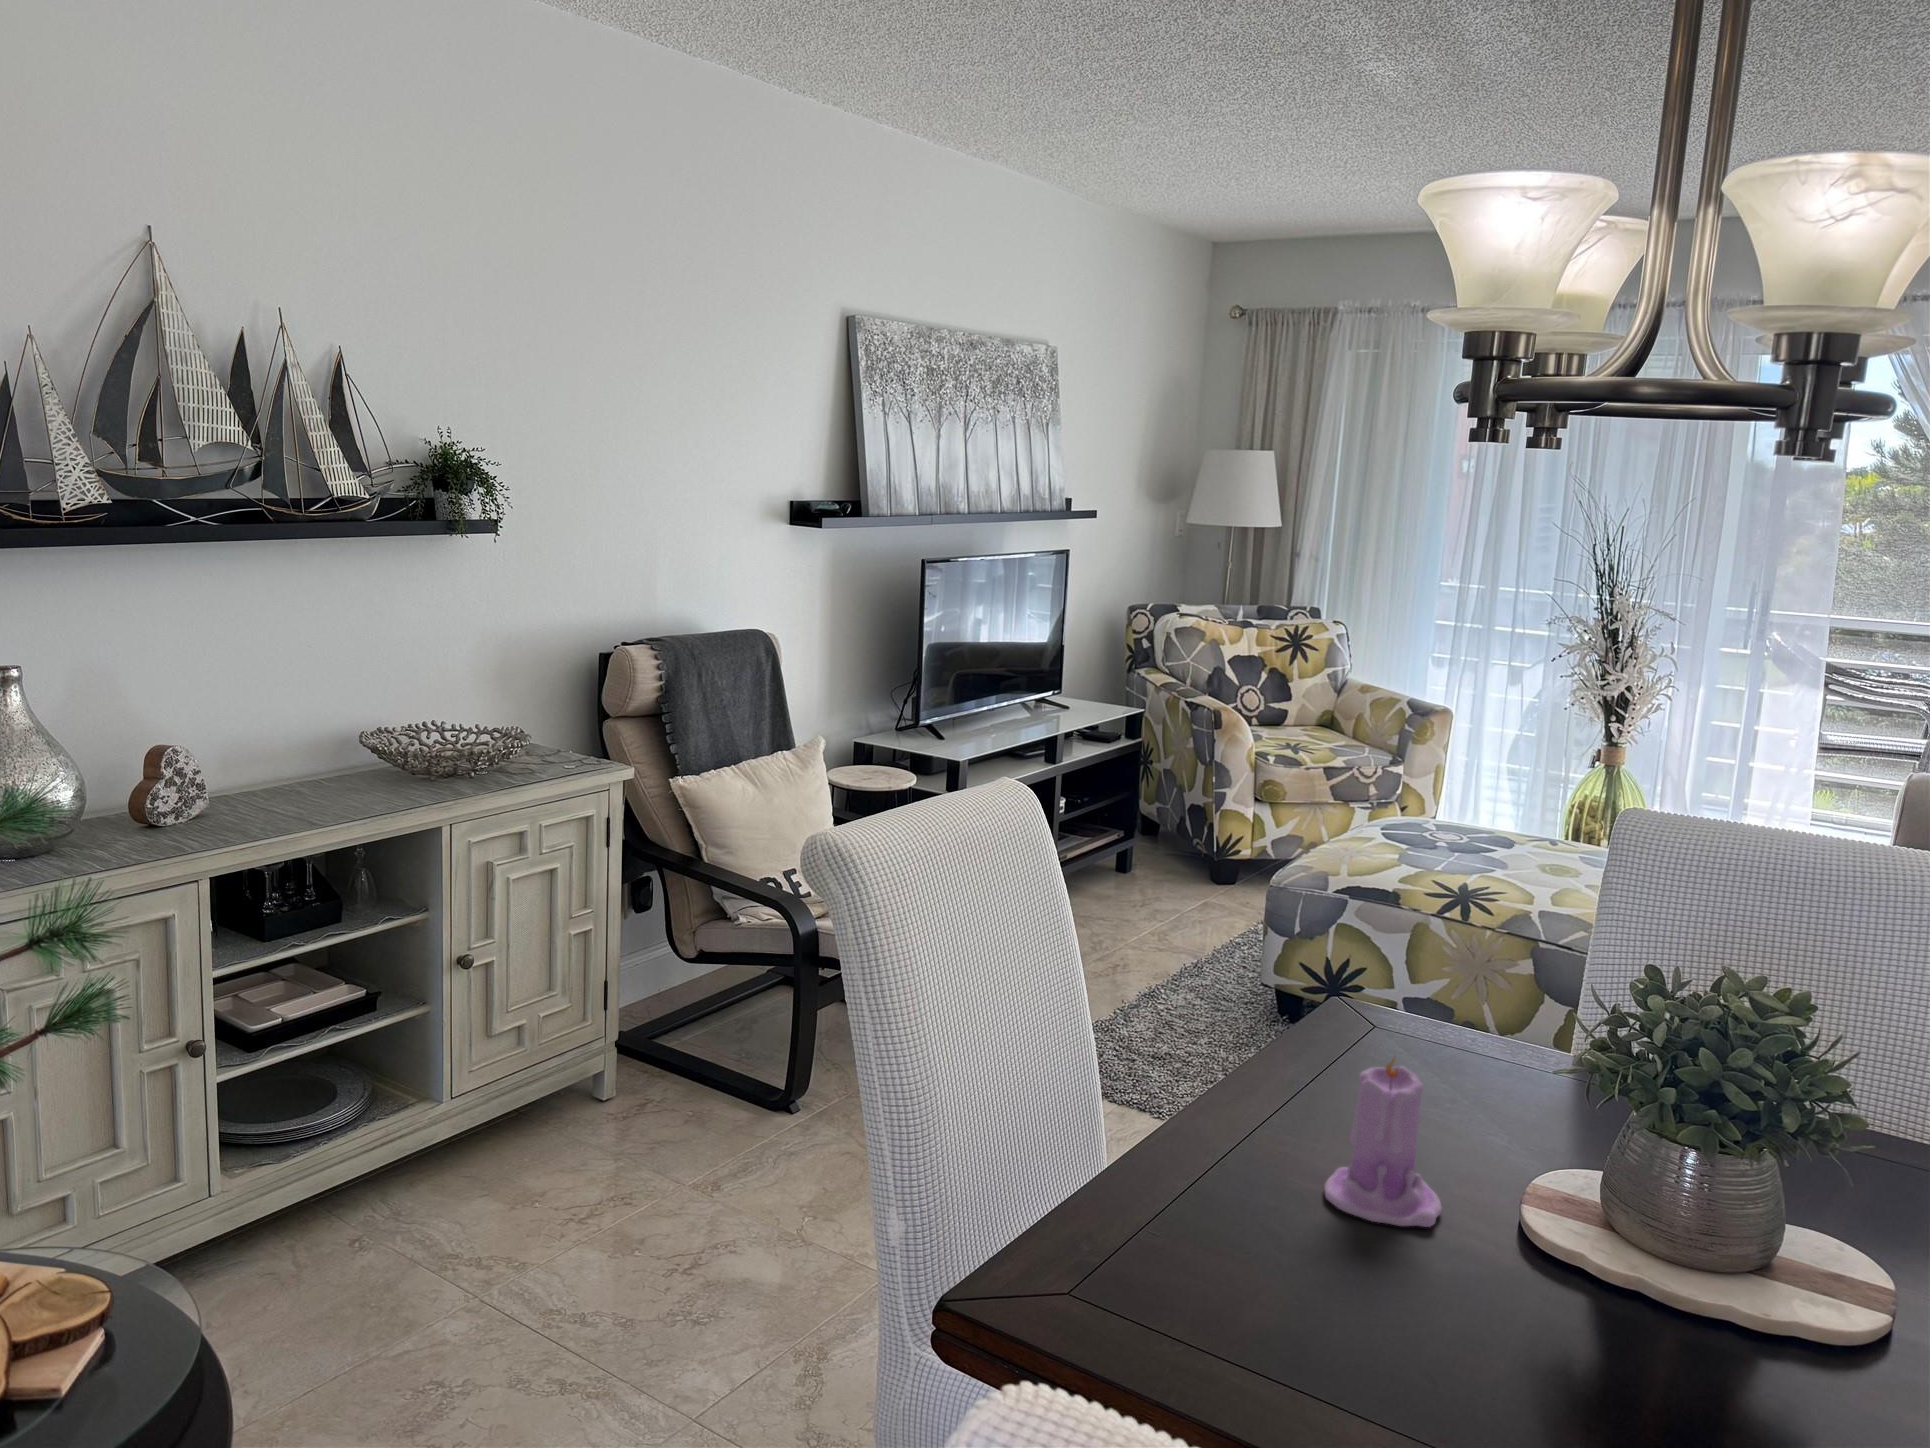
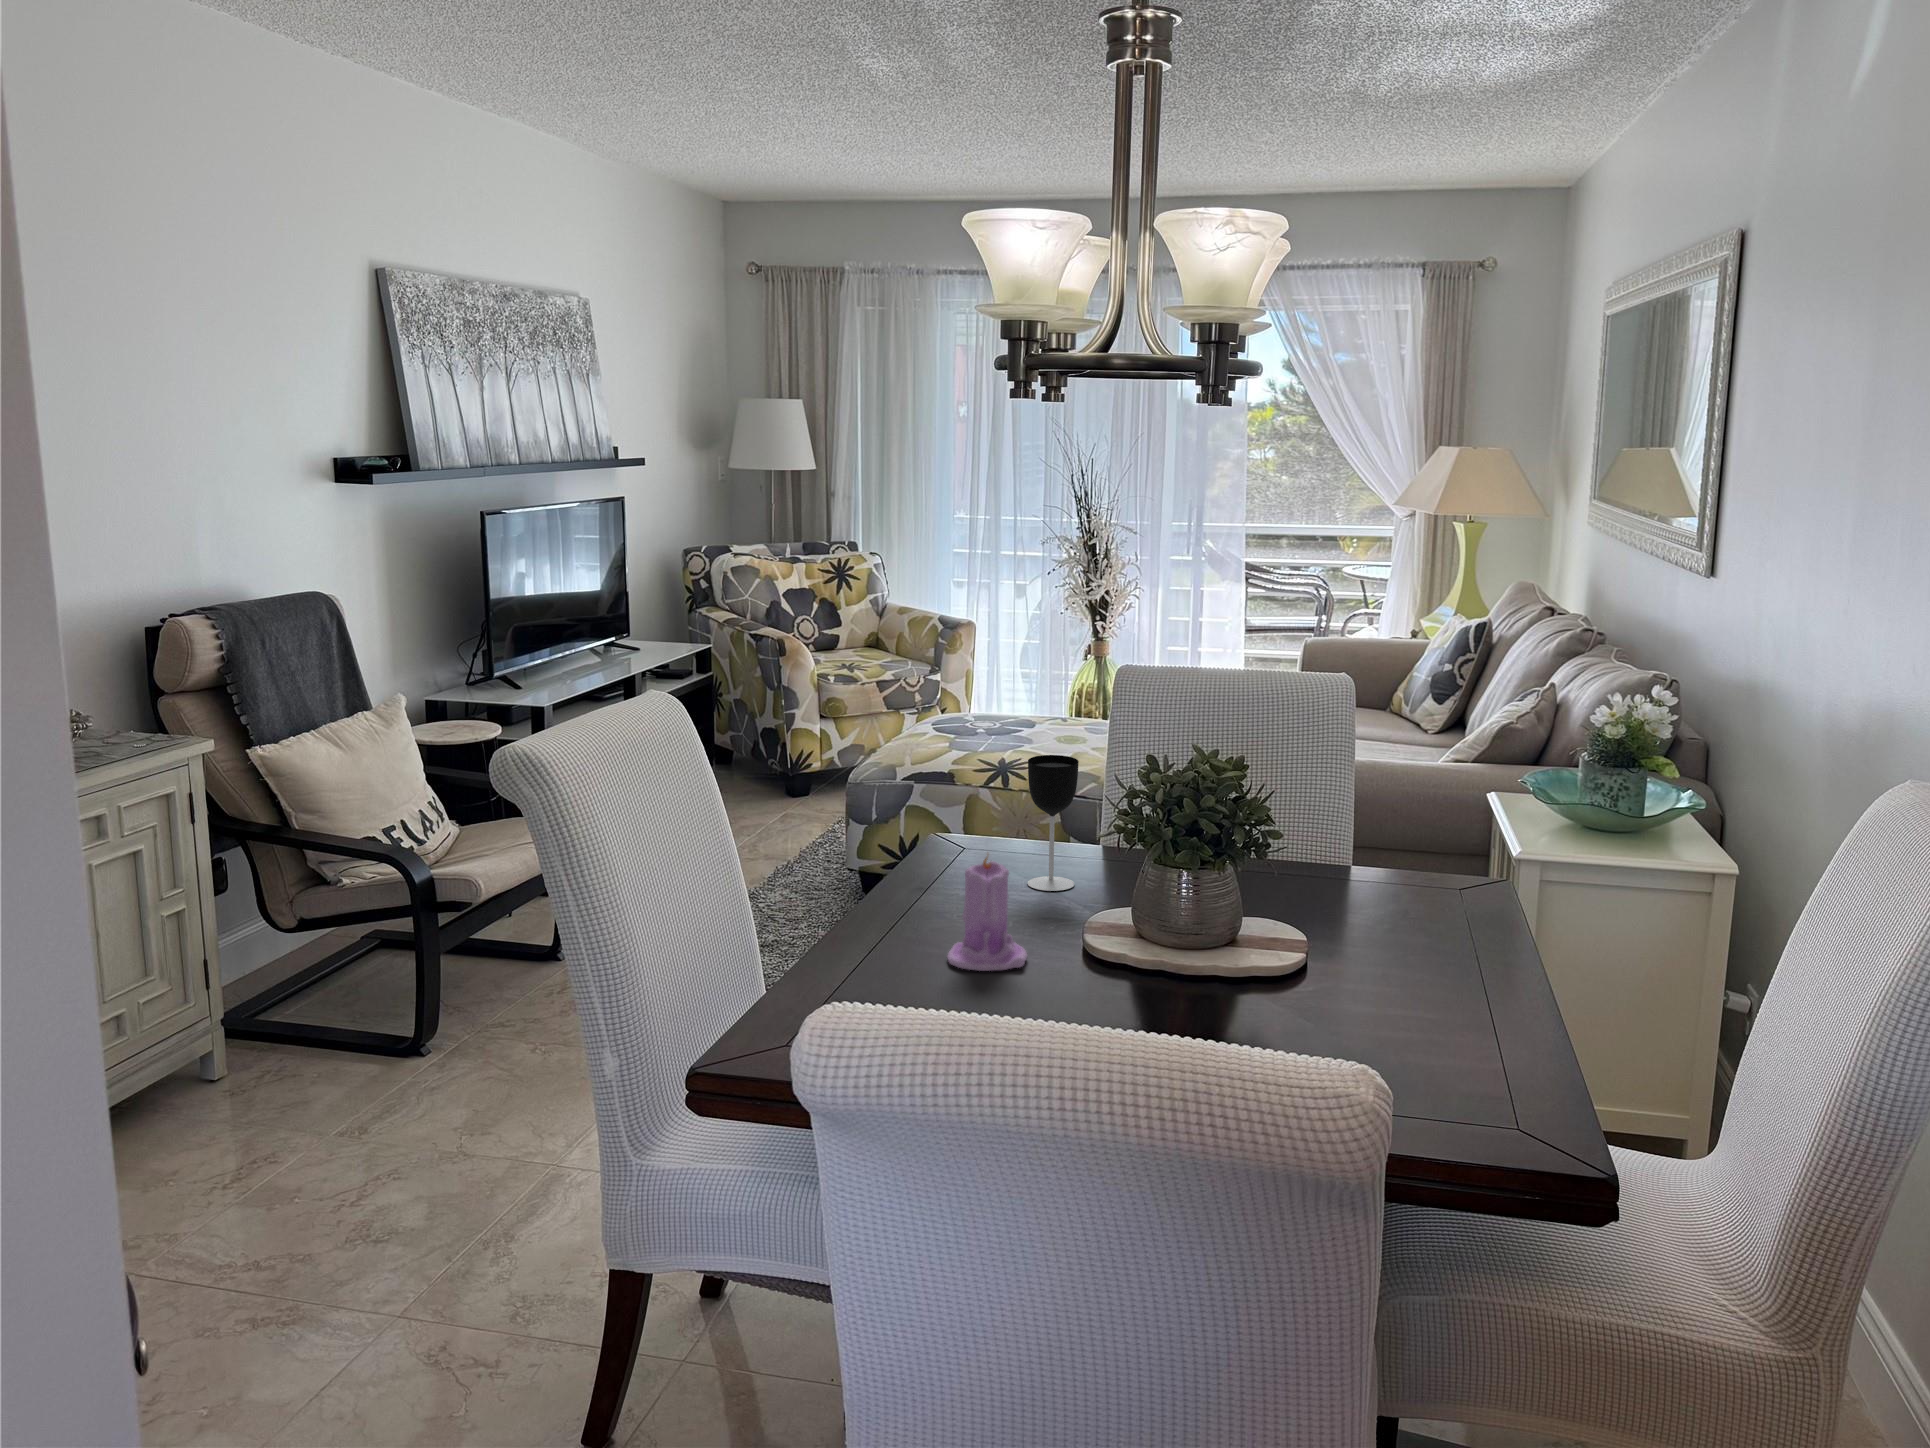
wine glass: none [1460,915,1549,1106] -> present [1028,755,1079,891]

